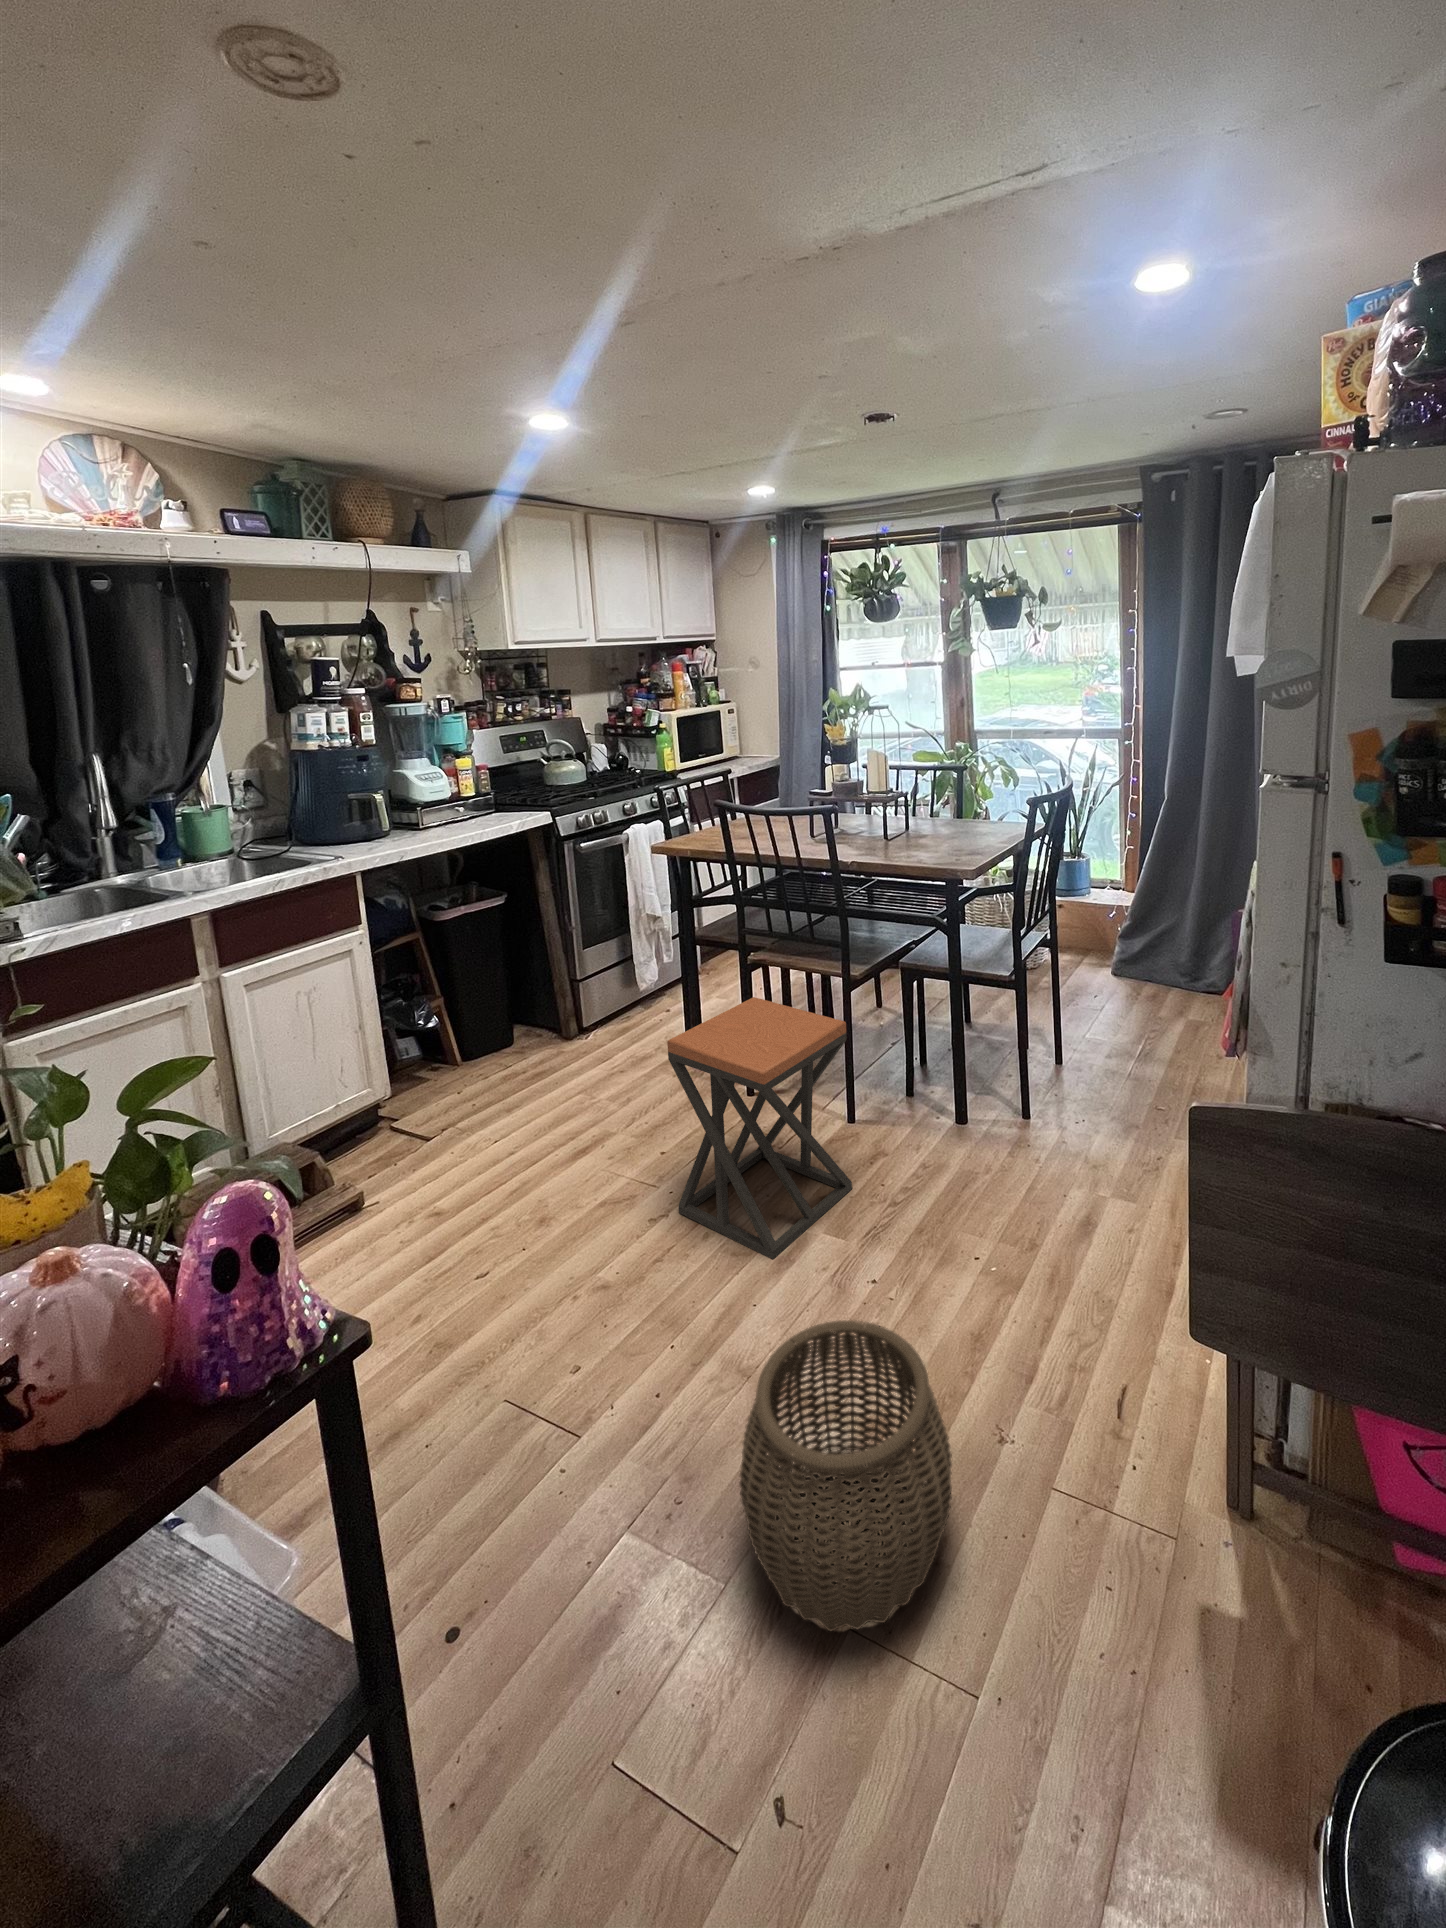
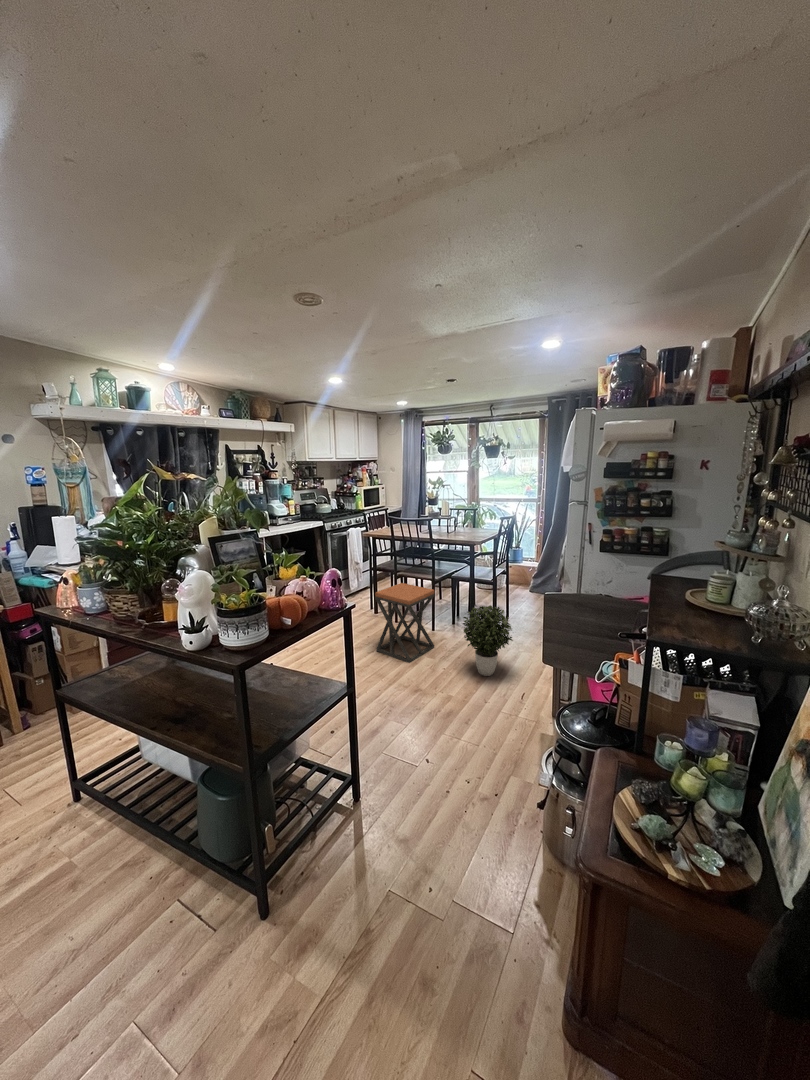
potted plant: none [927,1079,1085,1306] -> present [462,605,513,676]
woven basket: present [739,1320,952,1631] -> none [409,661,470,734]

